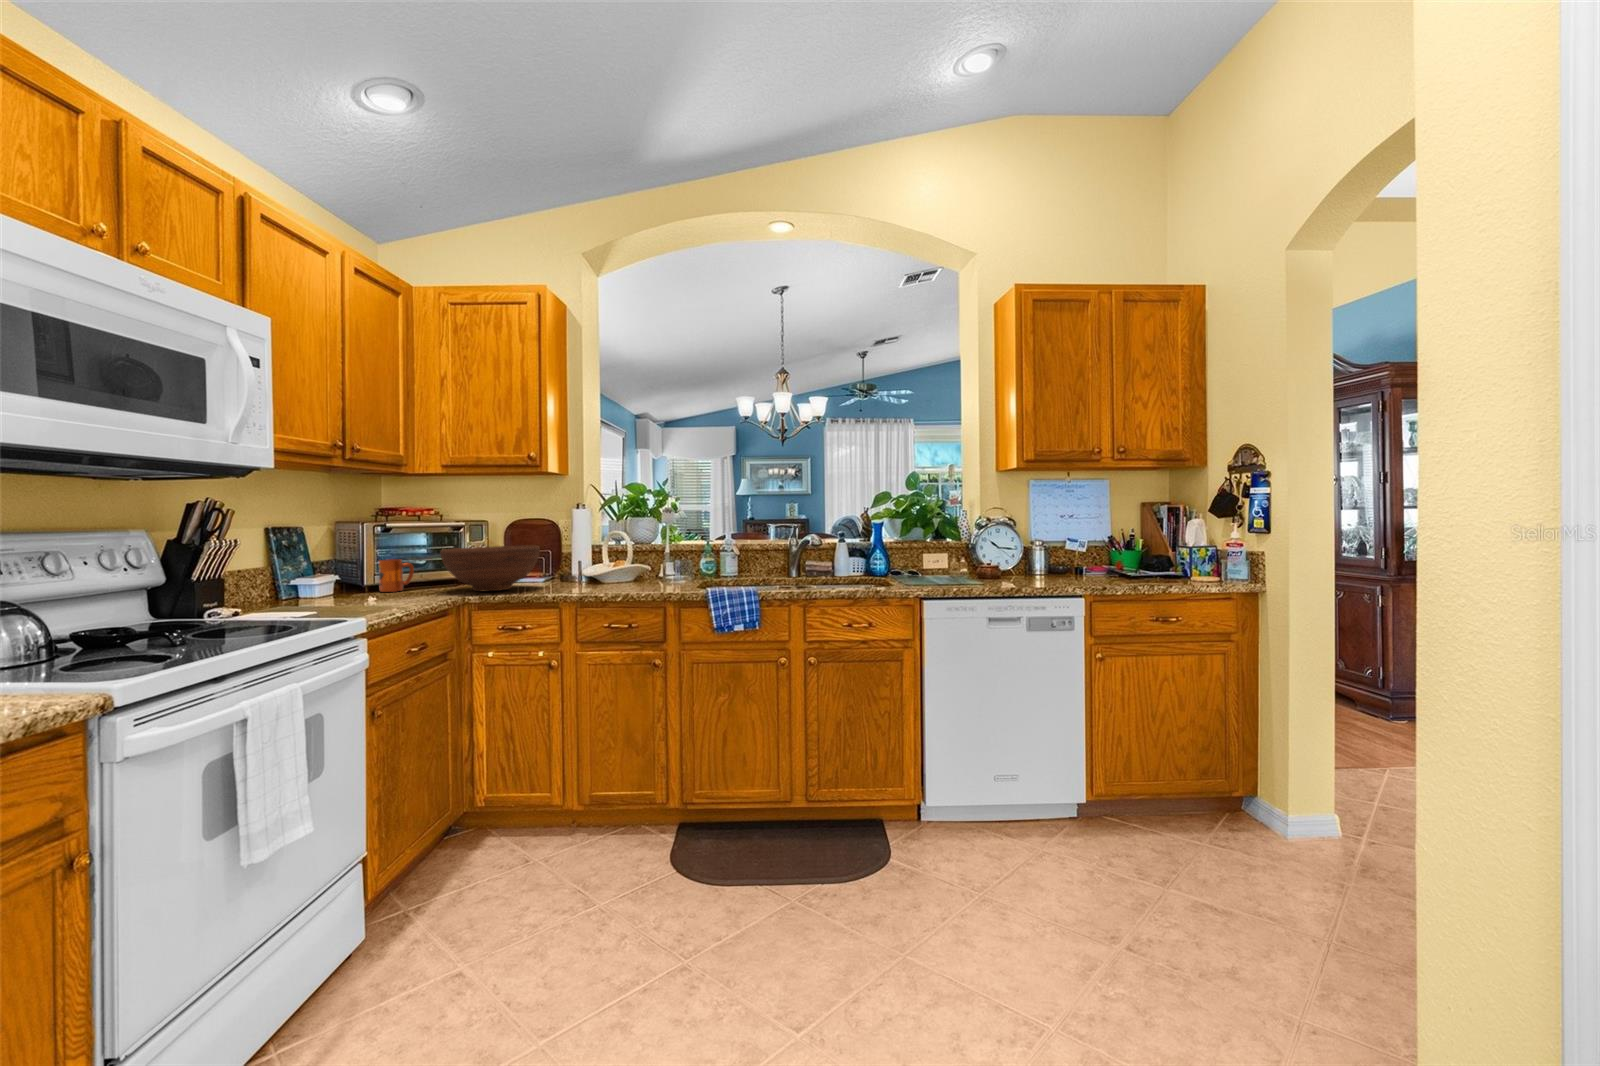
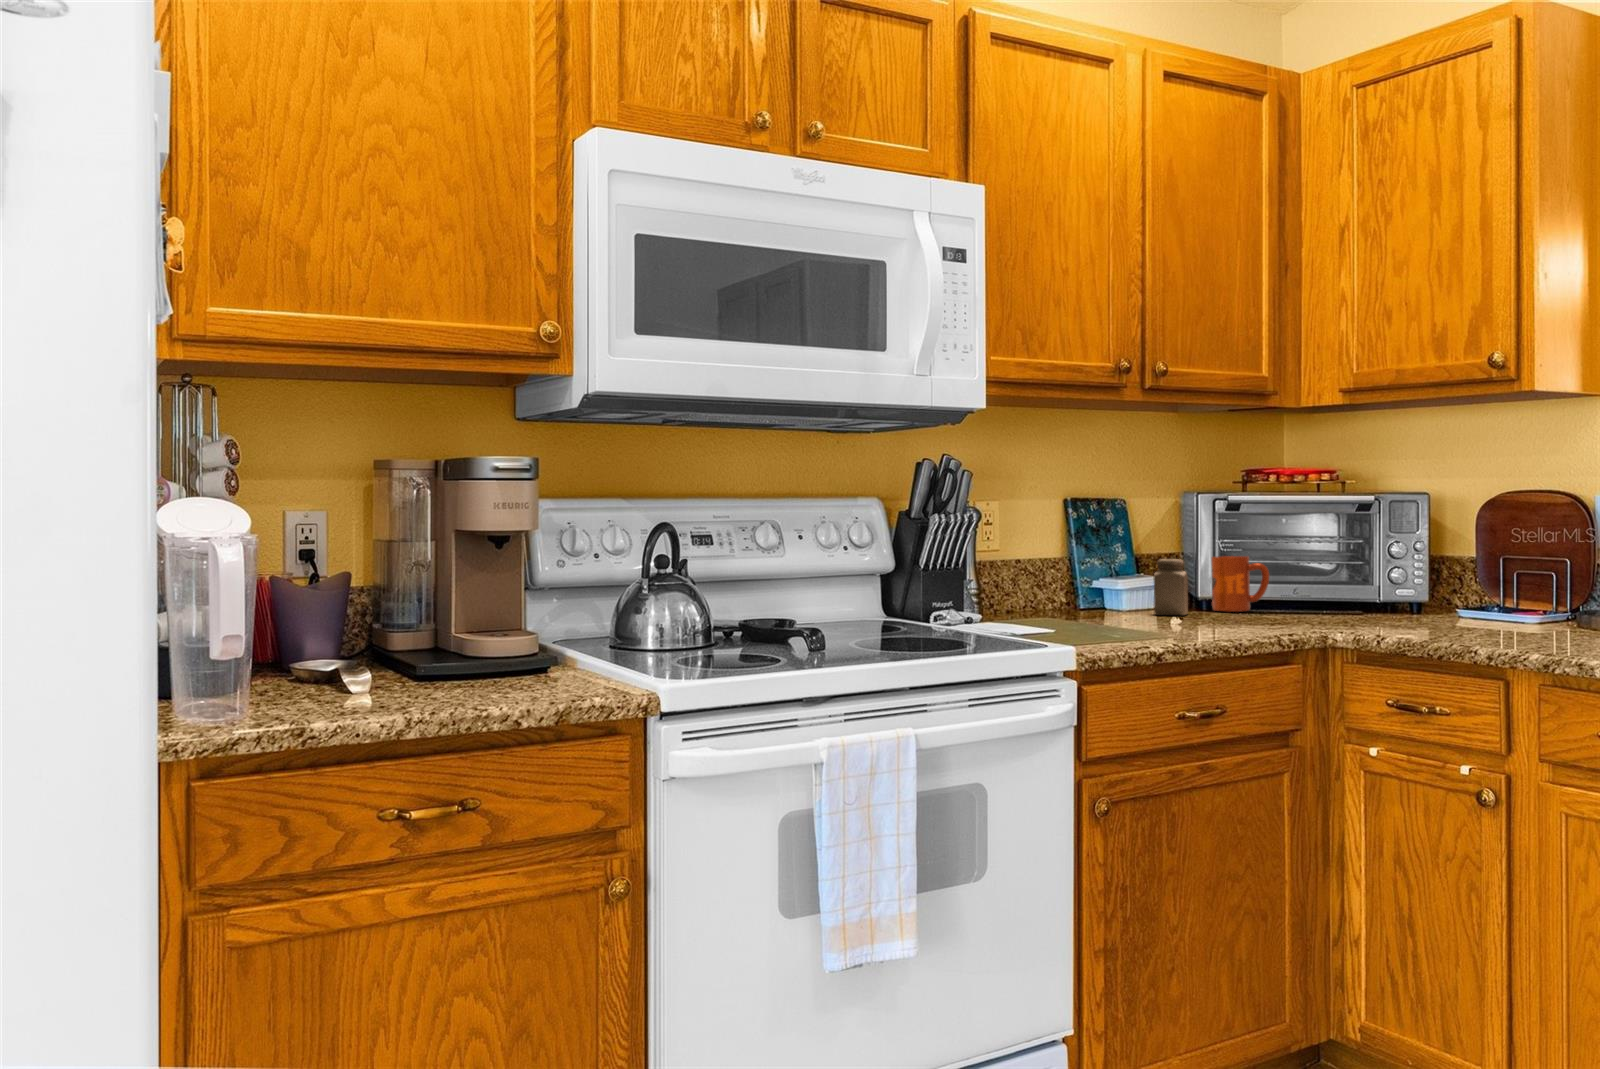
fruit bowl: present [440,546,540,591] -> none [1289,537,1495,625]
salt shaker: none [349,563,373,598] -> present [1154,559,1188,615]

